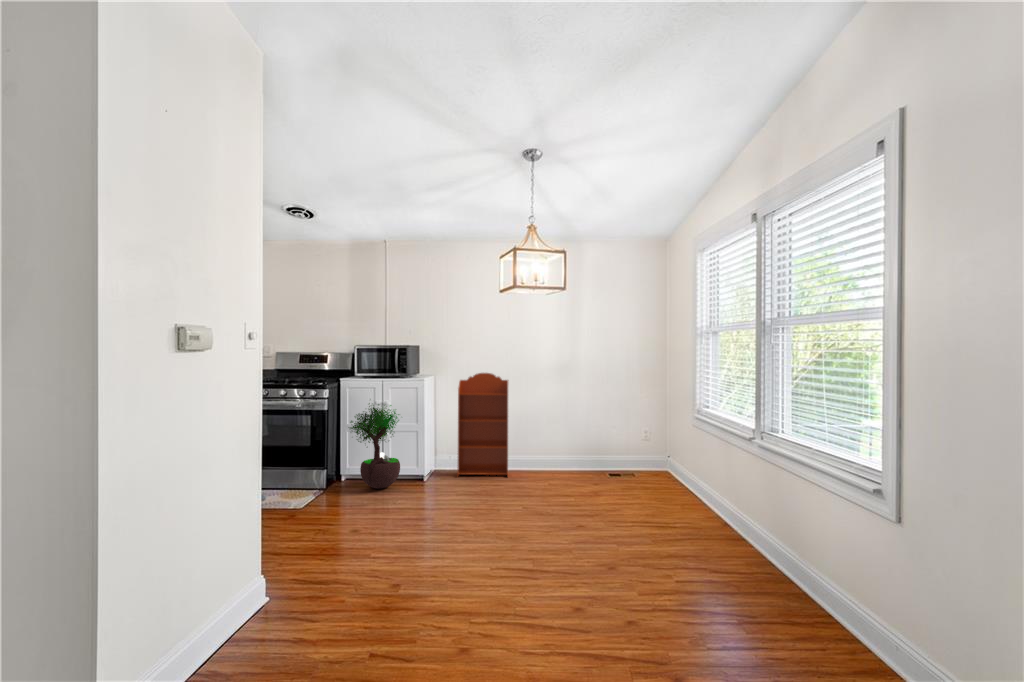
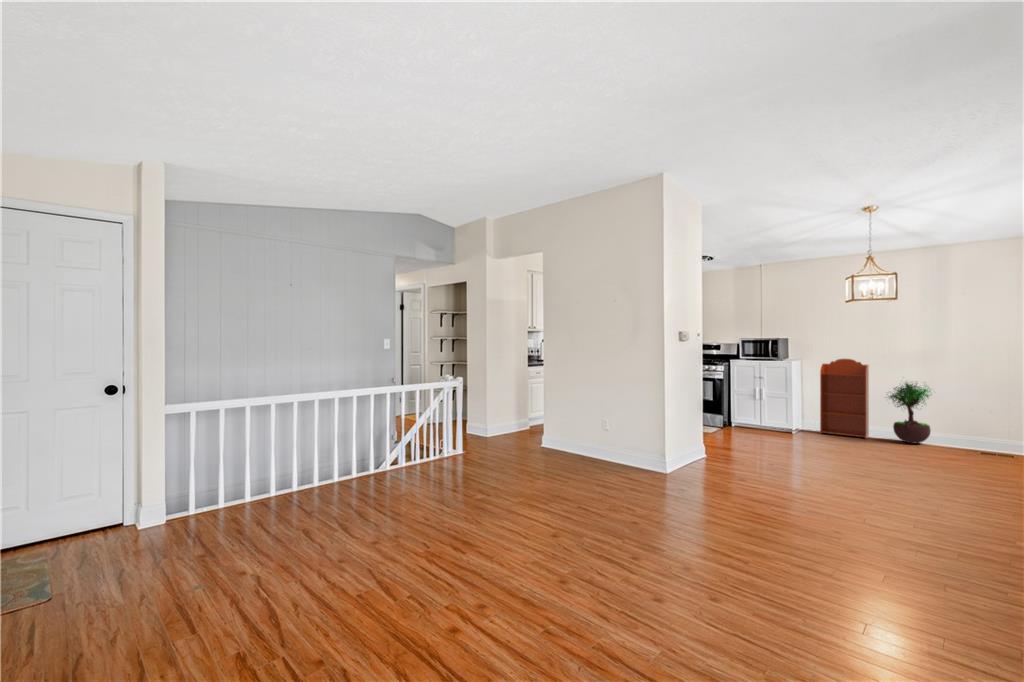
potted tree: present [349,403,400,489] -> present [889,383,931,443]

